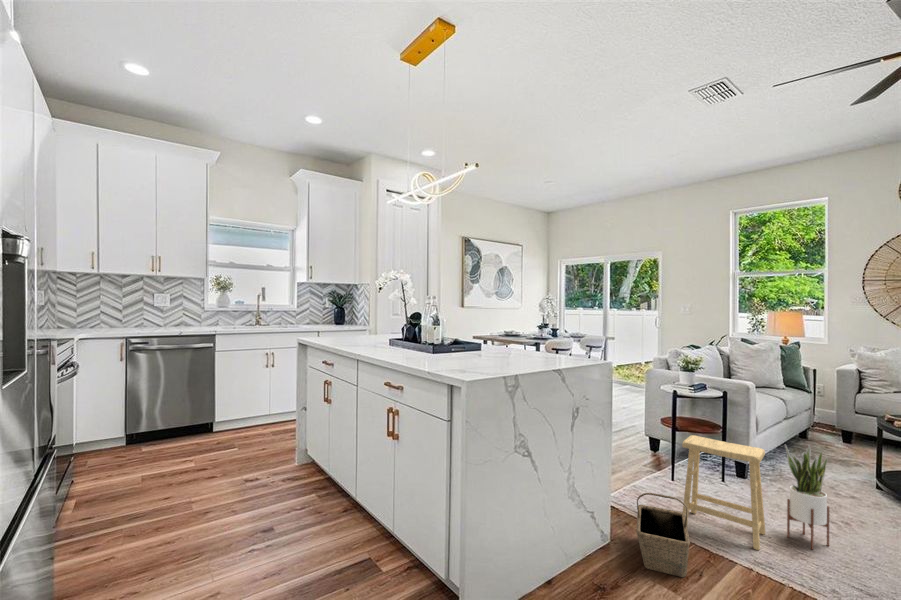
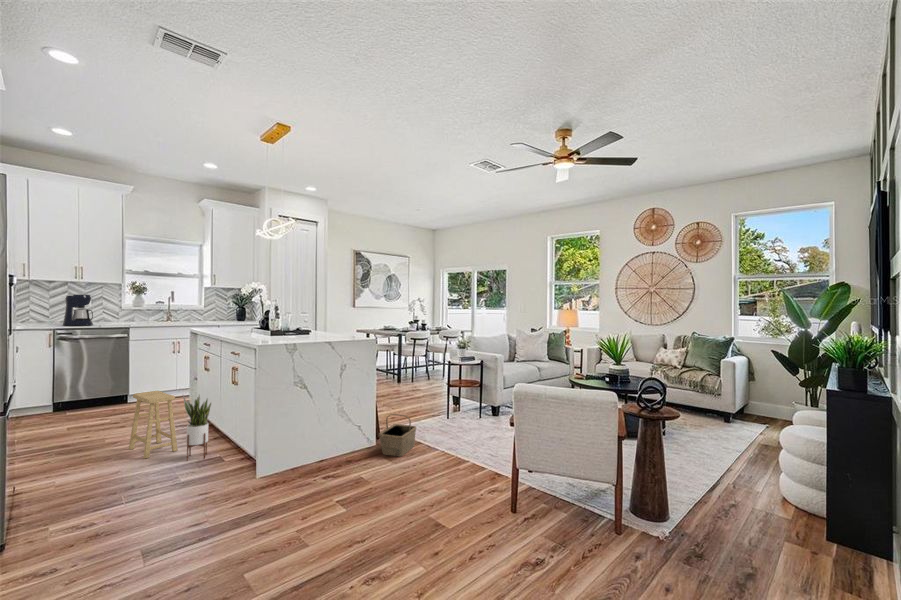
coffee maker: none [137,292,173,332] -> present [63,294,93,325]
footstool: present [682,435,766,550] -> present [129,391,178,459]
potted plant: present [785,444,829,549] -> present [183,395,211,461]

